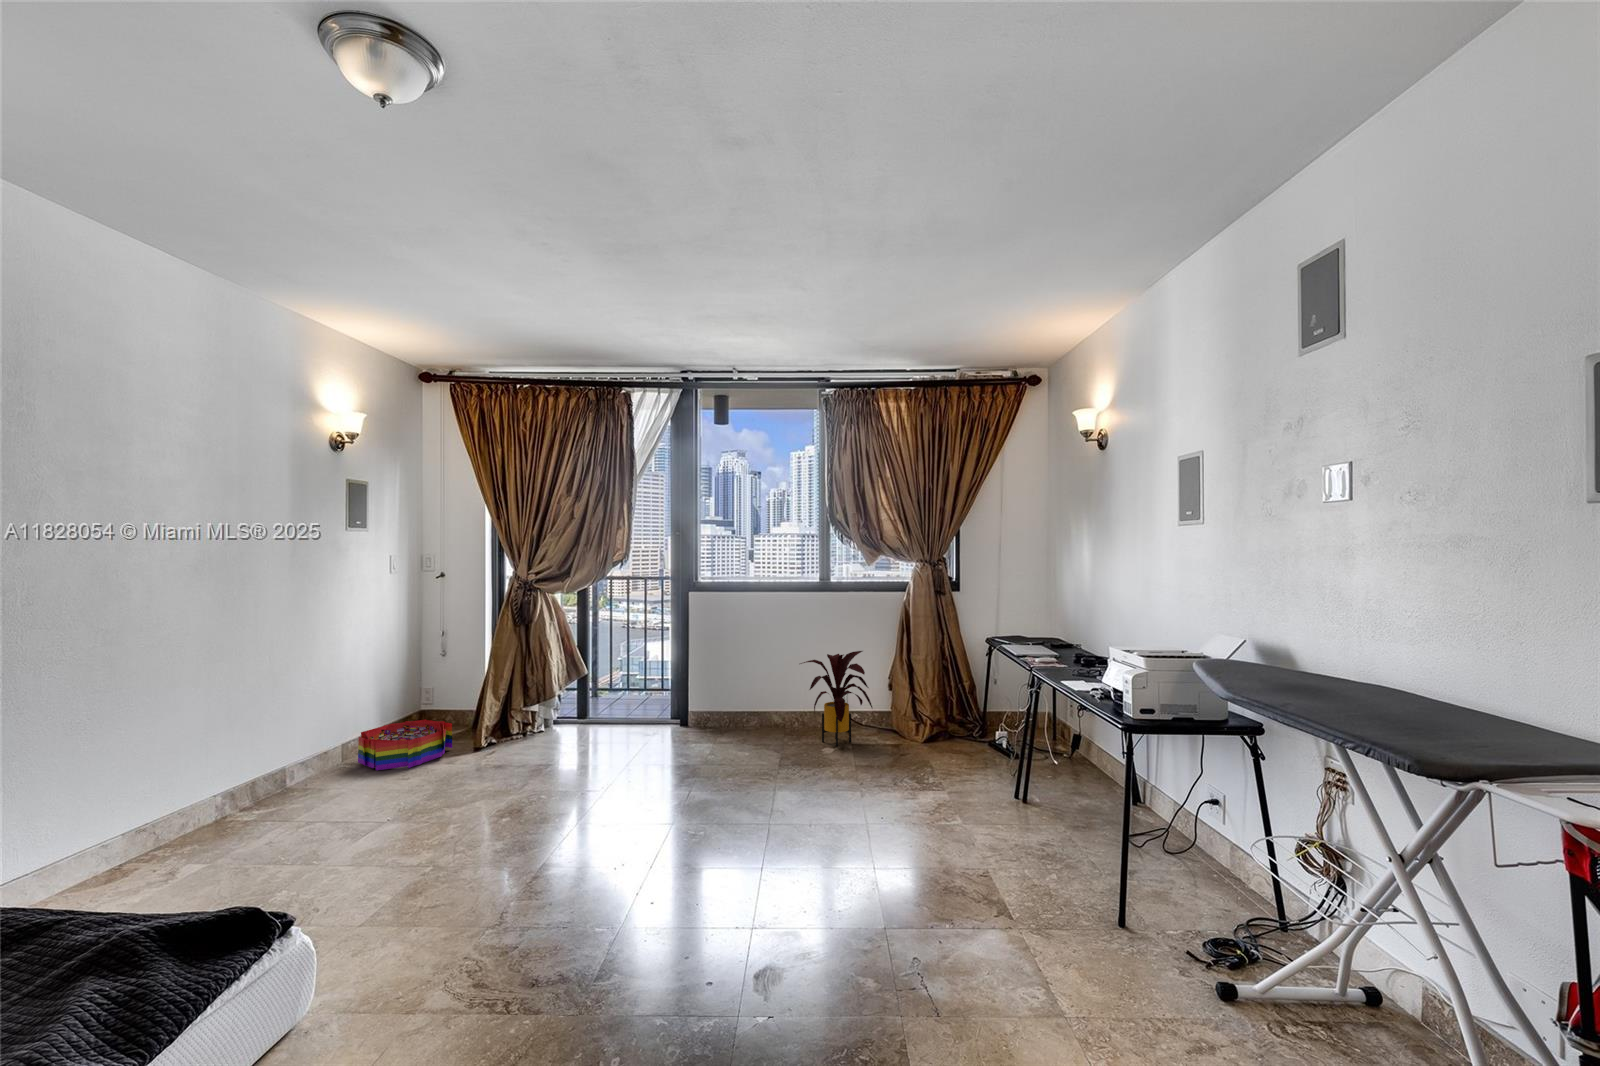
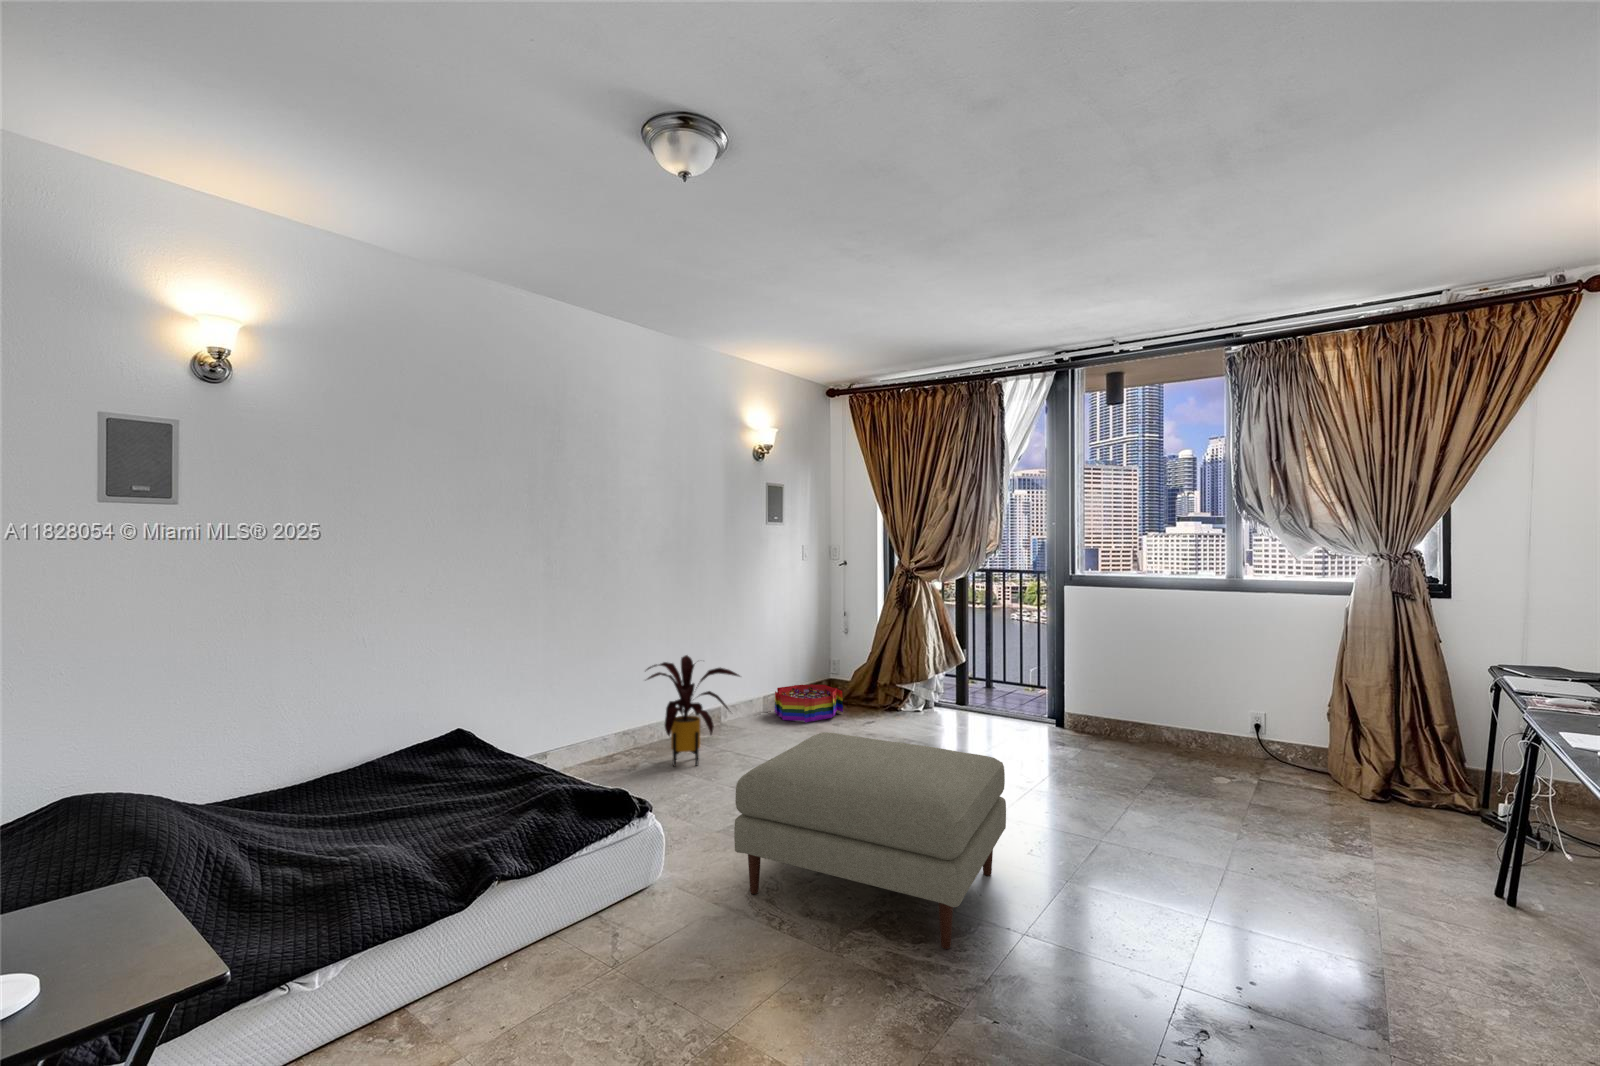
house plant: present [800,651,872,746] -> present [647,655,740,766]
ottoman: none [434,763,718,985] -> present [734,732,1006,949]

